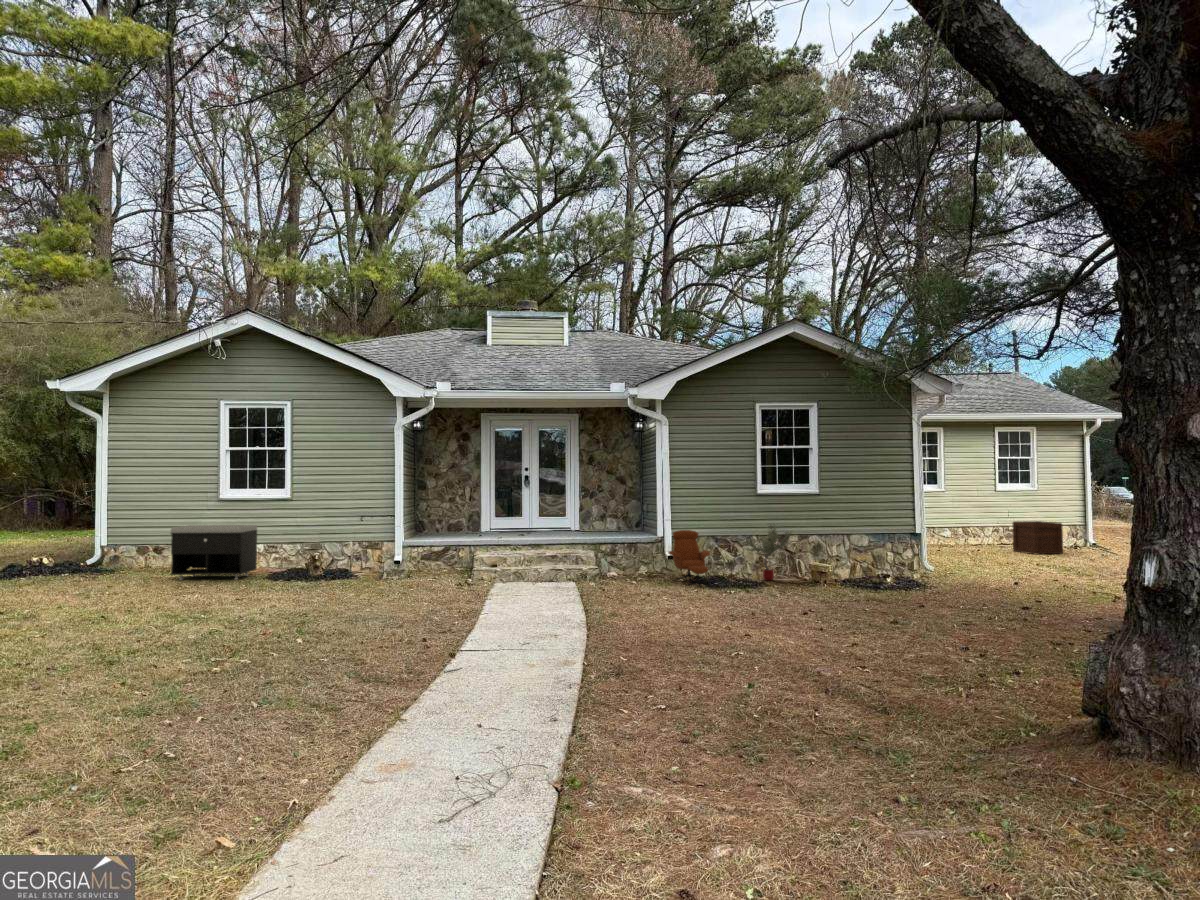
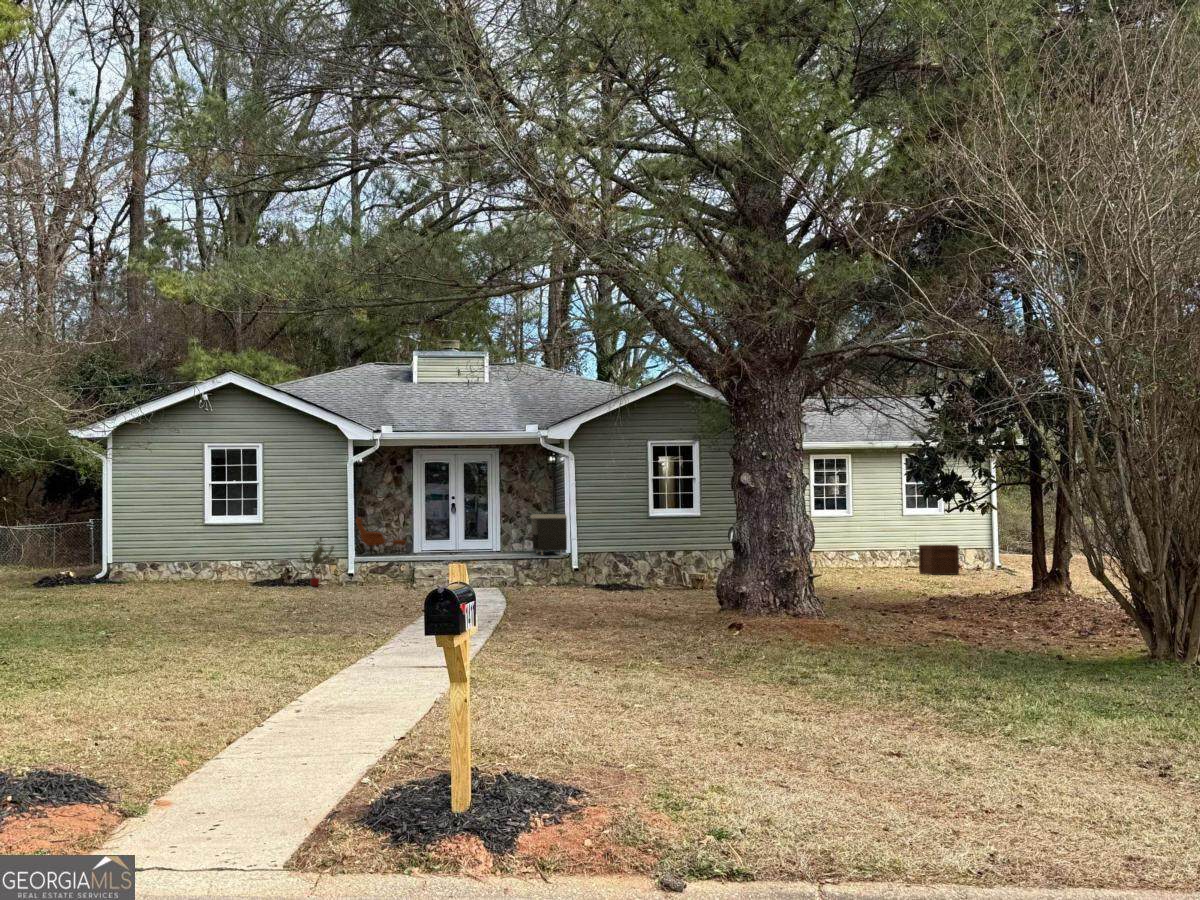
potted tree: present [746,524,792,581] -> present [297,542,334,587]
storage bench: present [171,525,257,580] -> present [530,514,567,555]
lounge chair: present [669,530,710,586] -> present [356,517,406,554]

